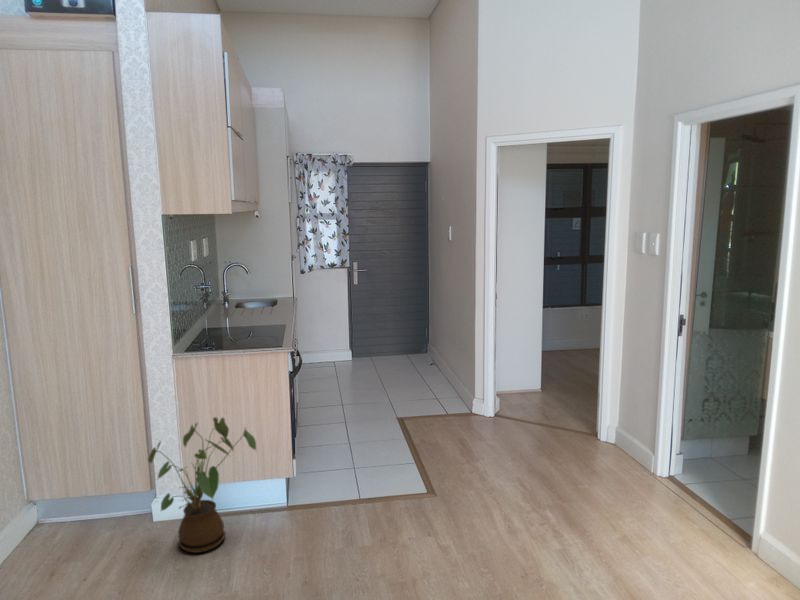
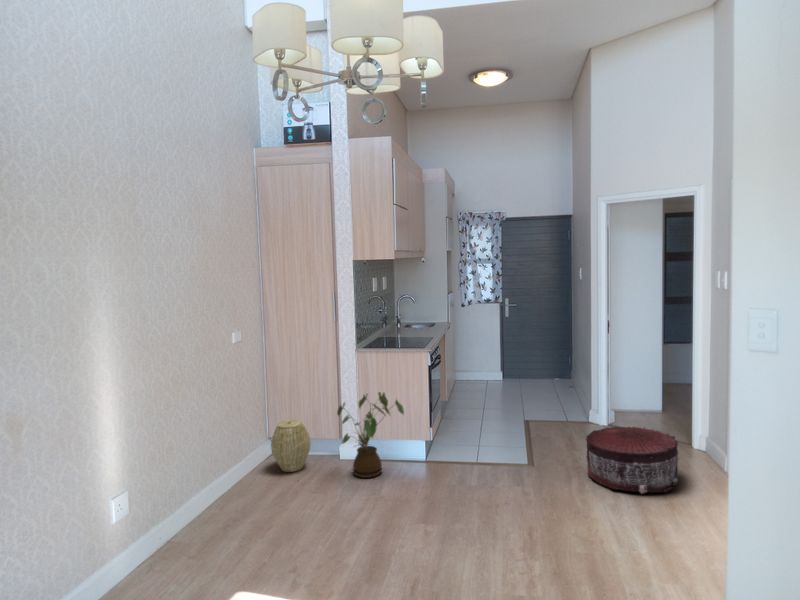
pouf: none [502,428,616,522] -> present [586,427,678,493]
woven basket: none [31,473,103,560] -> present [271,420,311,472]

